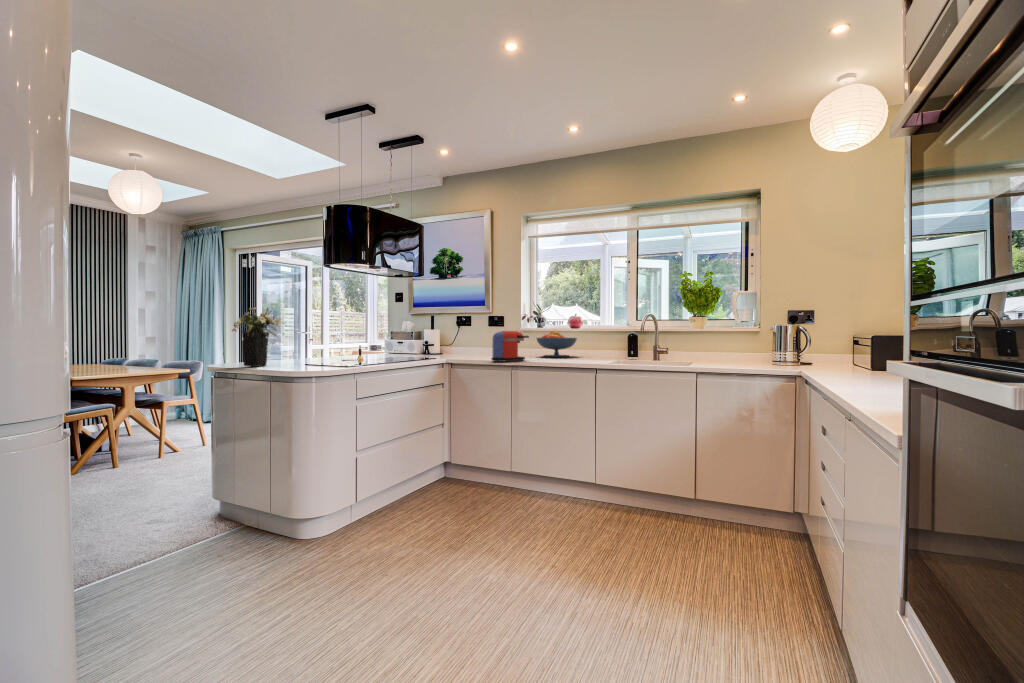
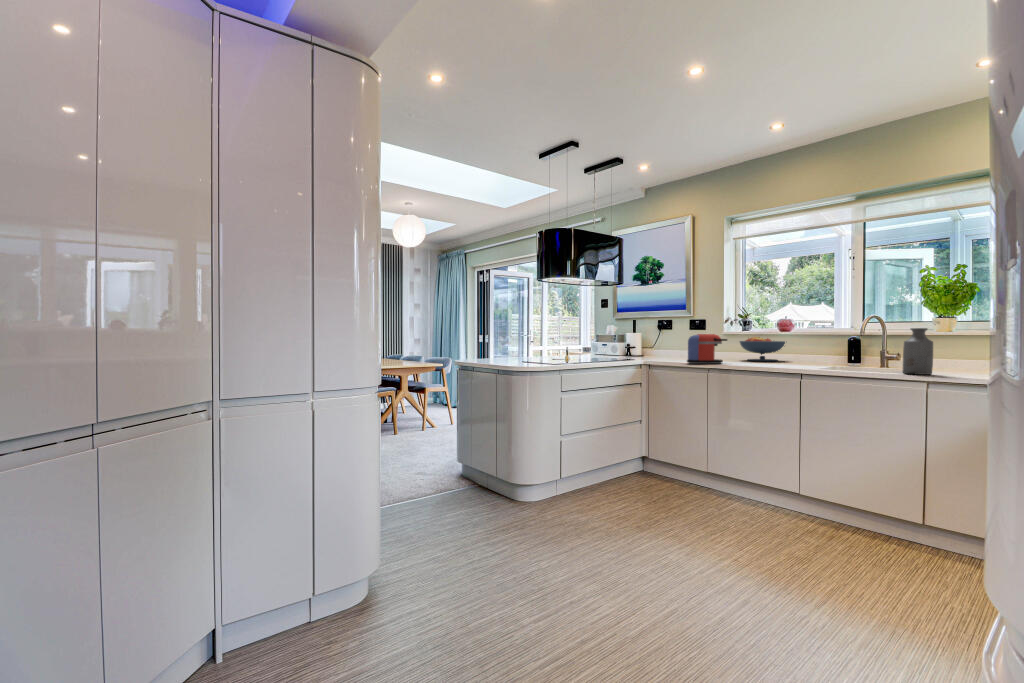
flower arrangement: present [232,307,281,367] -> none [471,315,509,362]
bottle: none [680,326,703,367] -> present [902,328,933,375]

